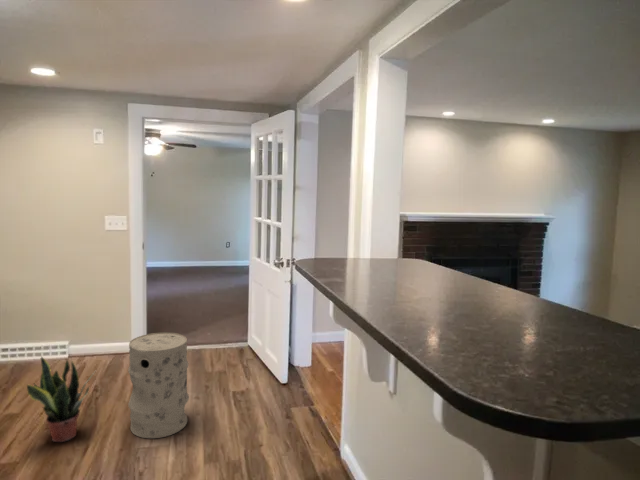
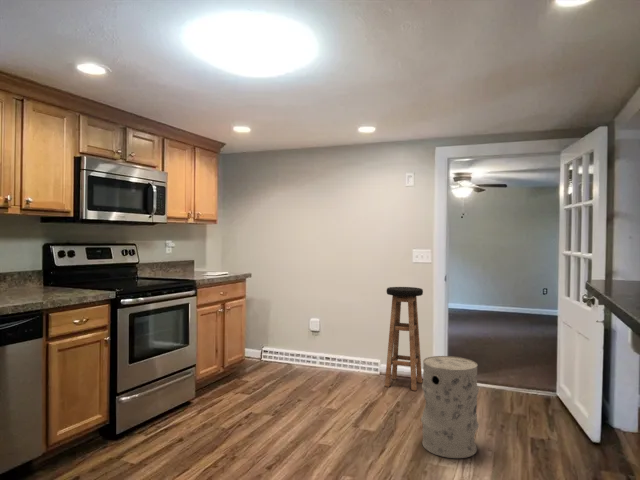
bar stool: none [75,257,120,370] -> present [385,287,423,391]
potted plant: present [27,357,91,442] -> none [343,359,396,438]

